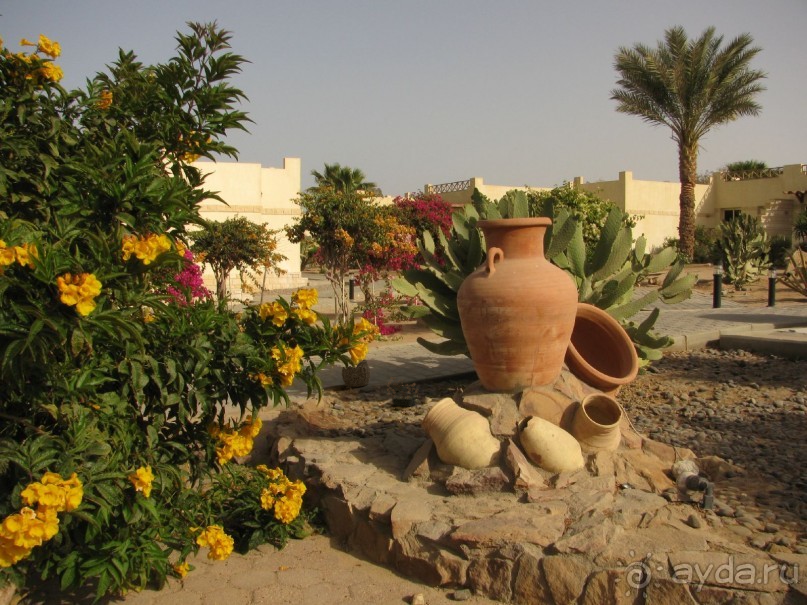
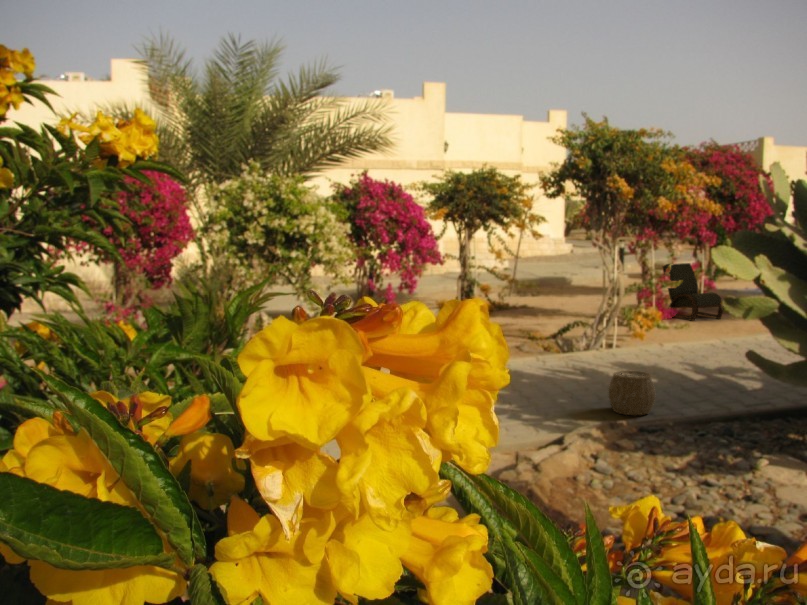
lounge chair: none [381,291,427,335] -> present [663,263,723,321]
decorative plant: present [387,377,418,406] -> none [690,422,755,483]

